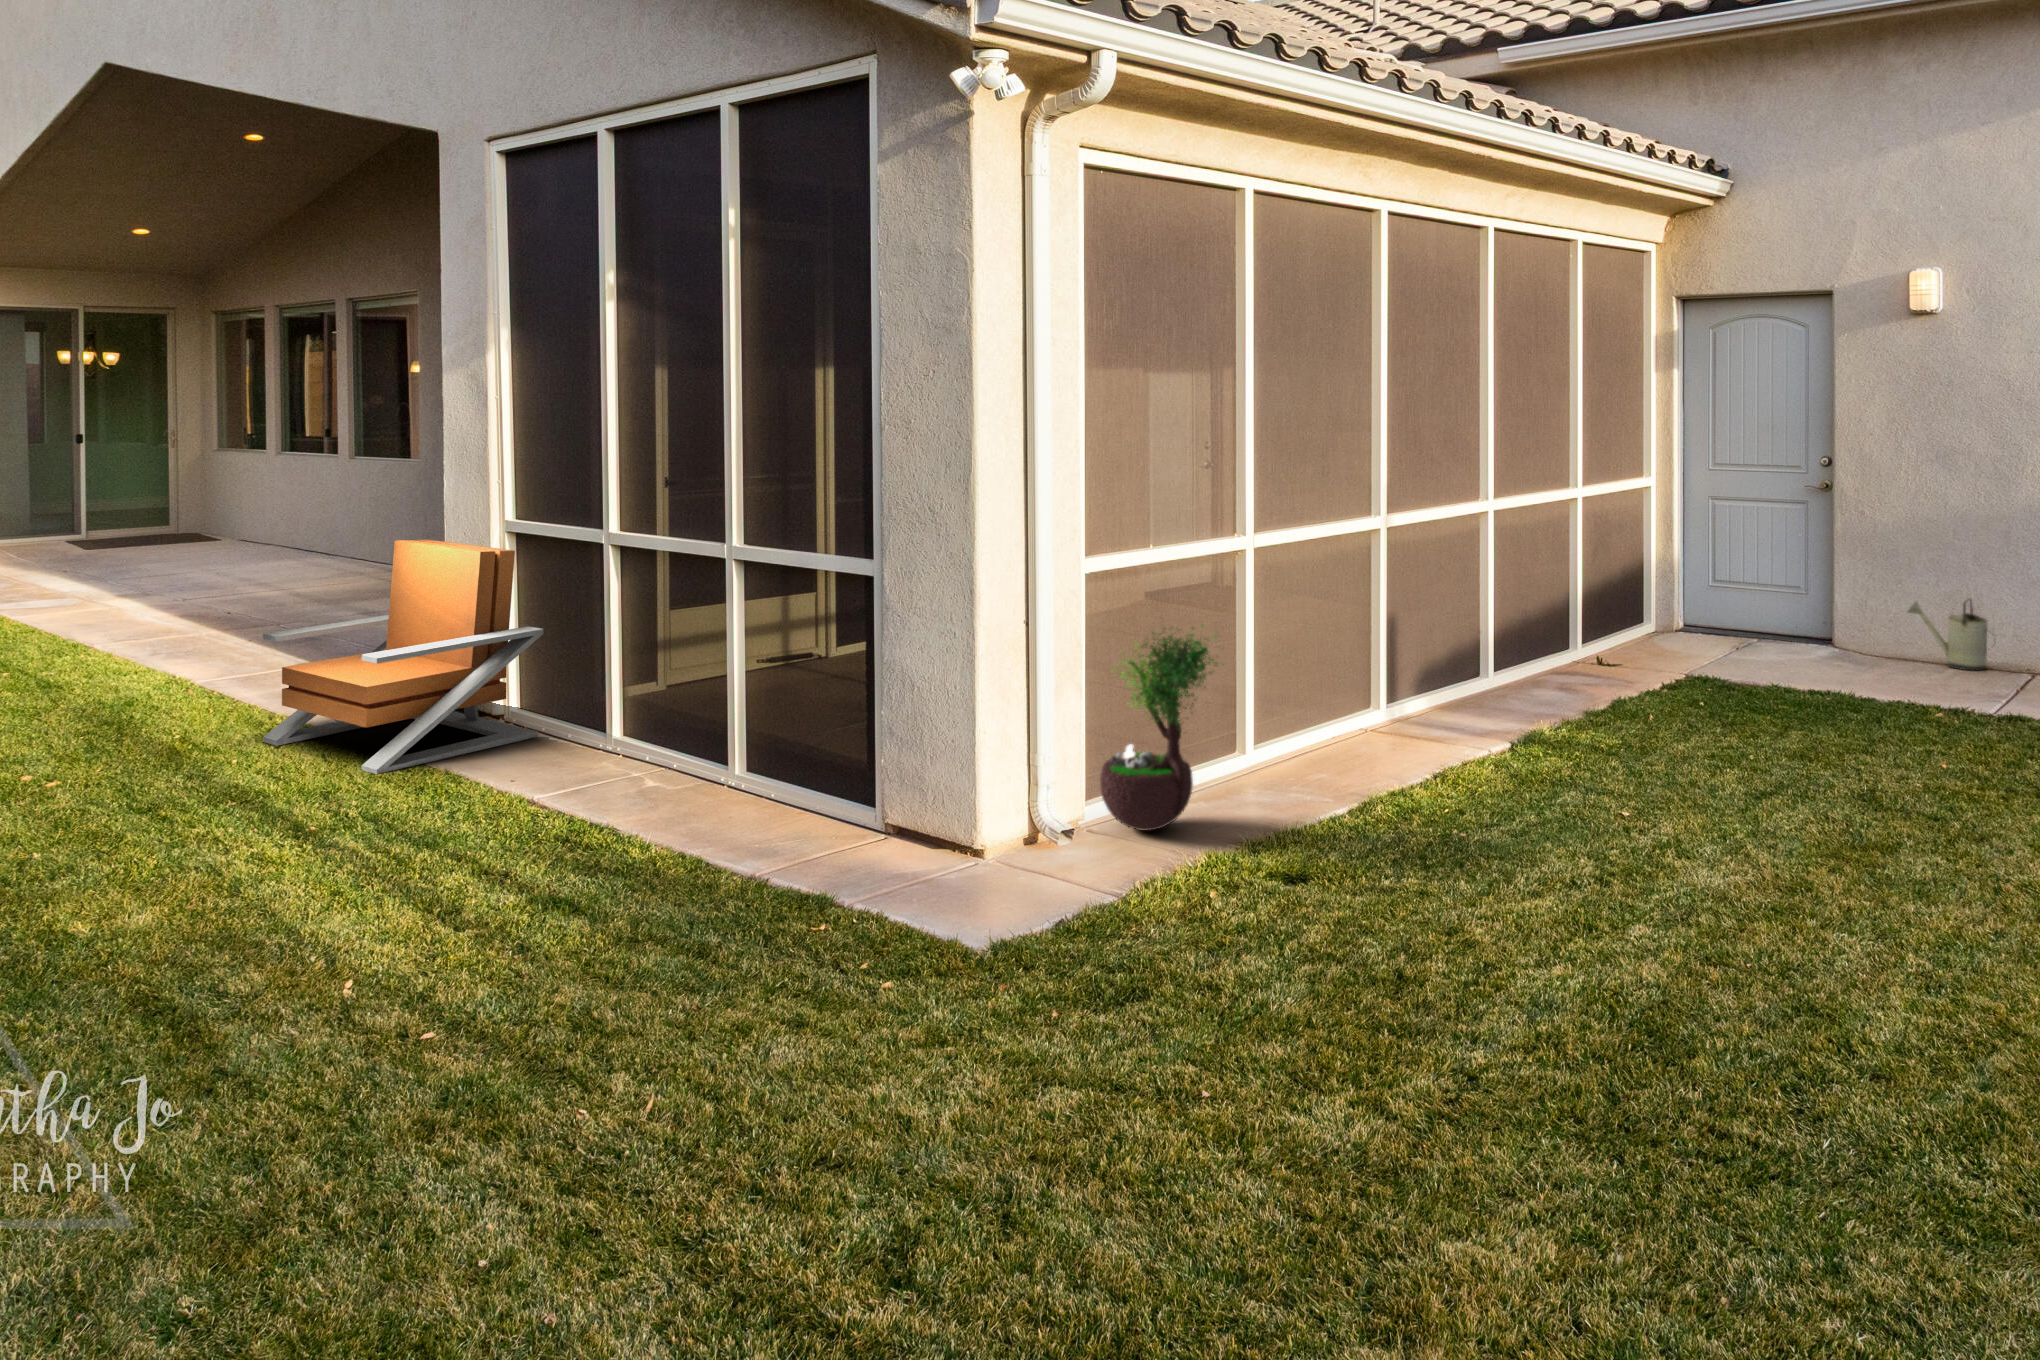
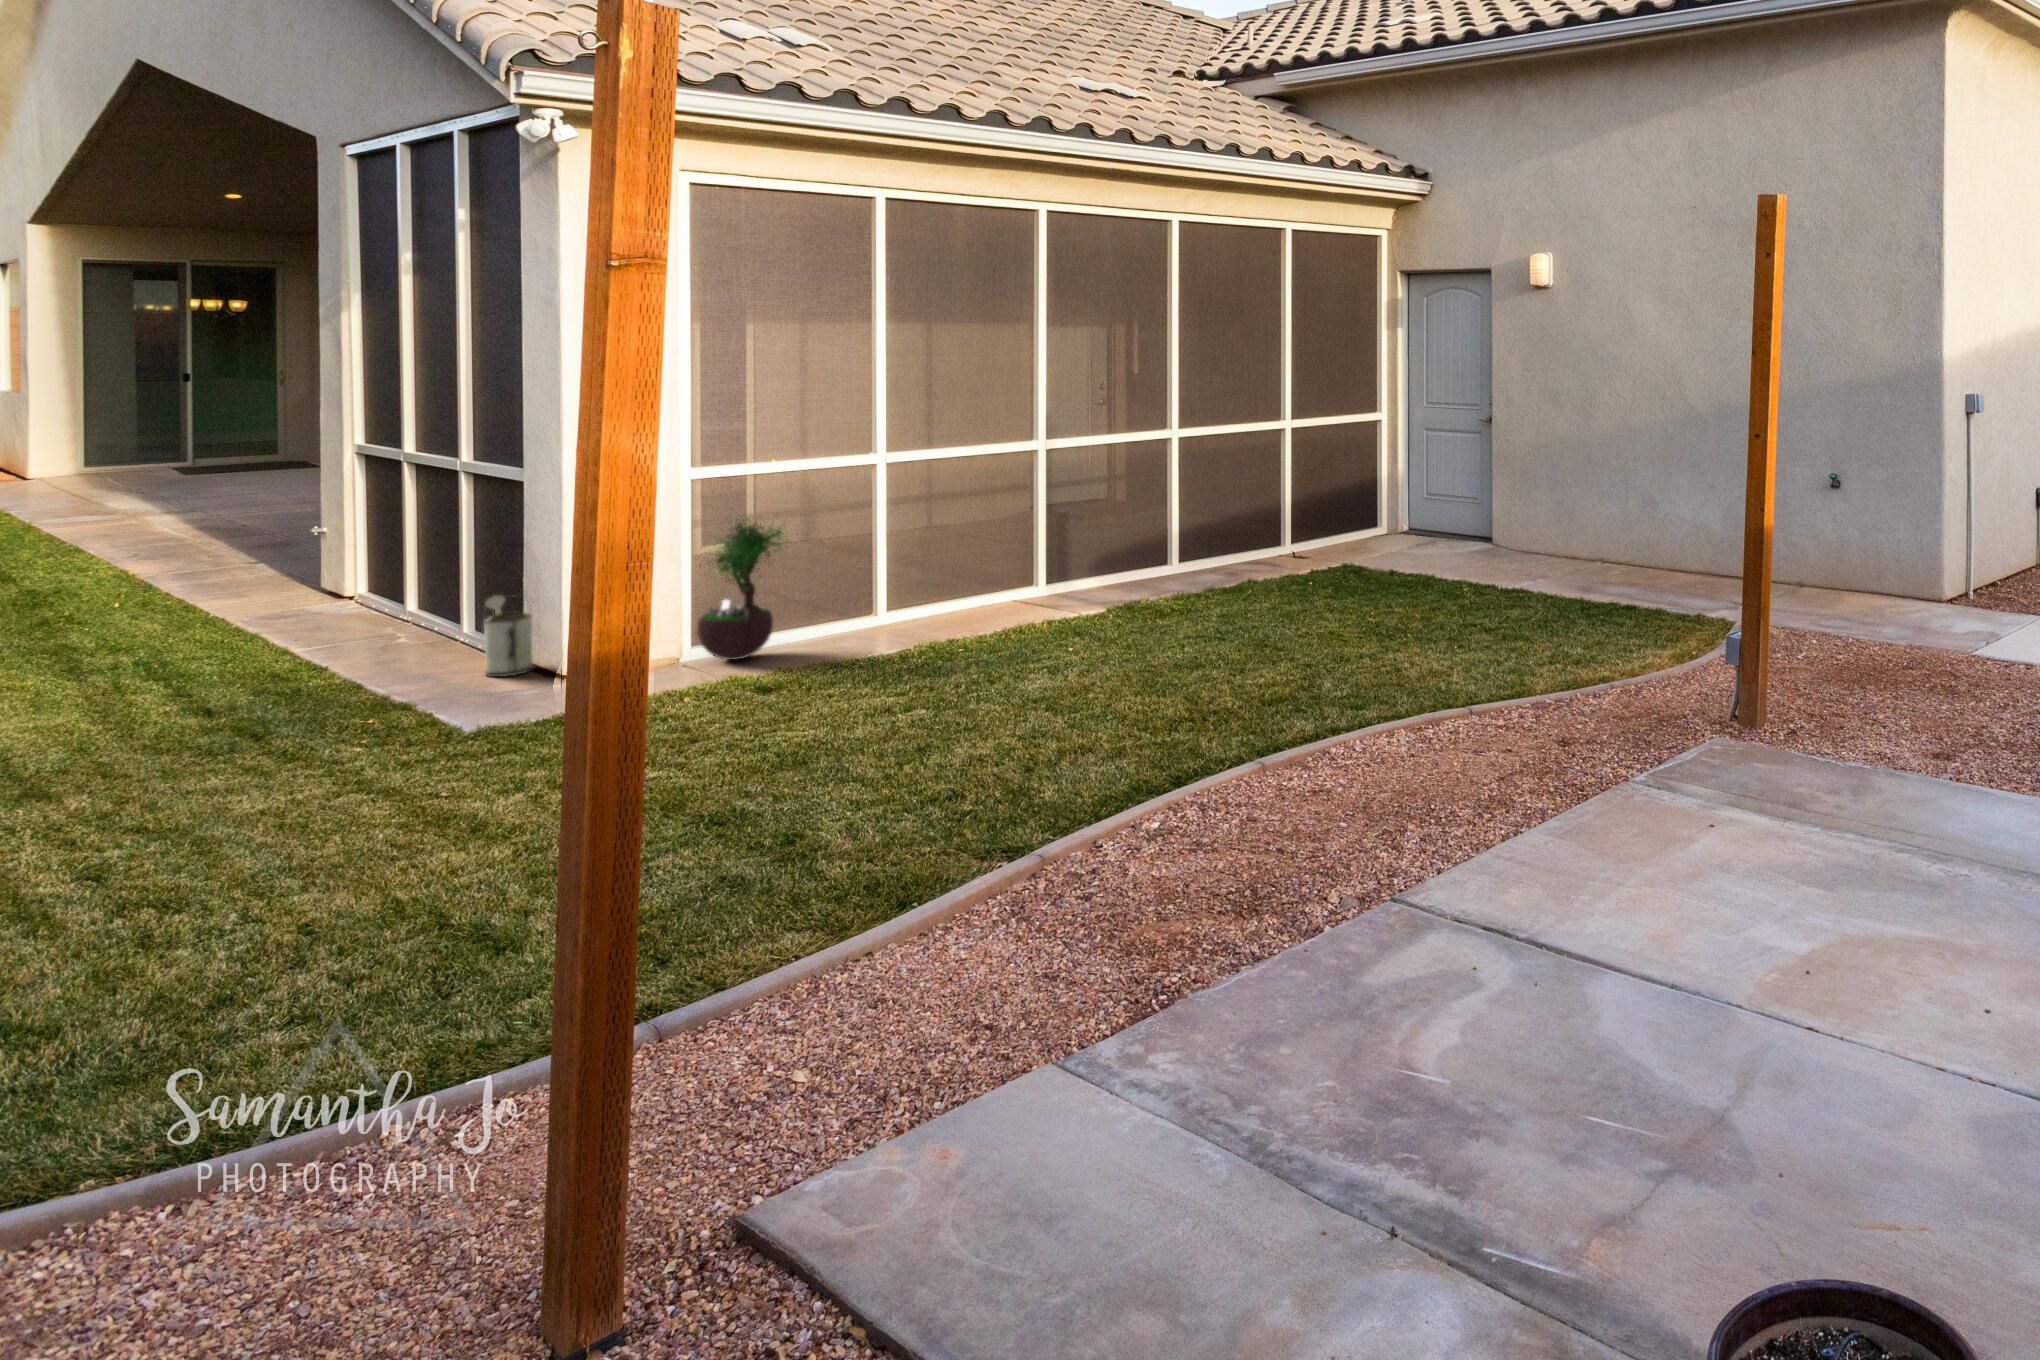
lounge chair: present [263,540,543,774] -> none [144,457,376,631]
watering can: present [1908,598,1993,671] -> present [483,595,533,677]

